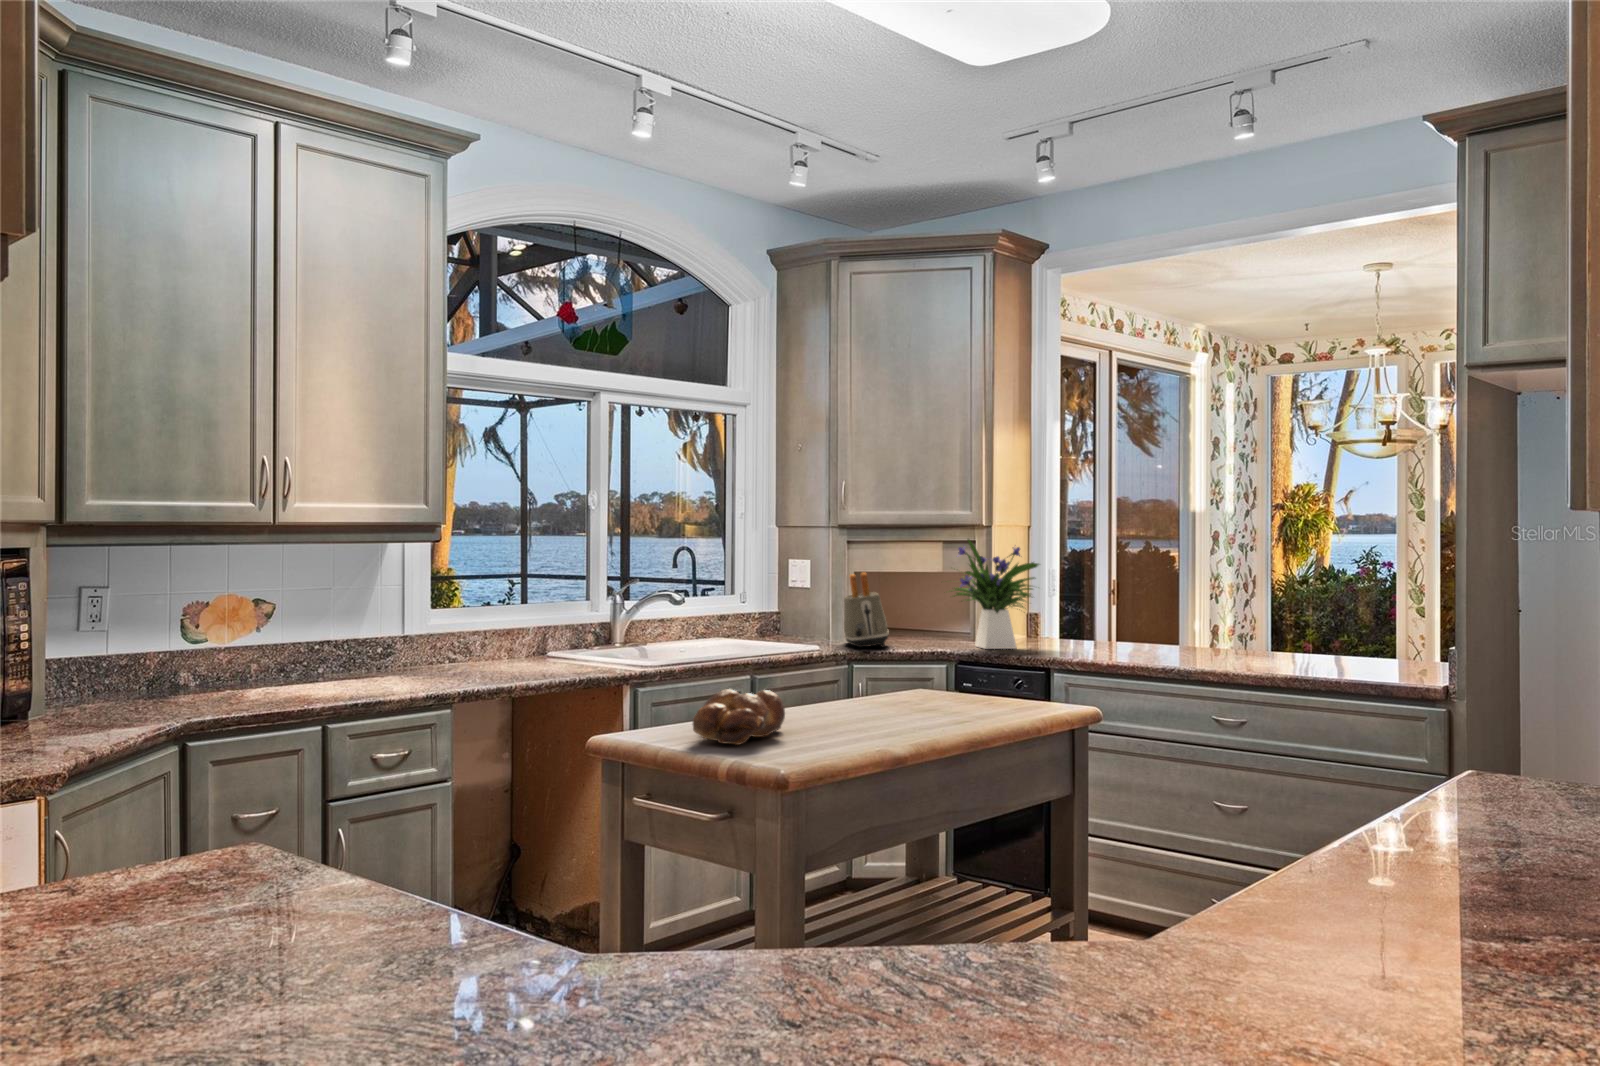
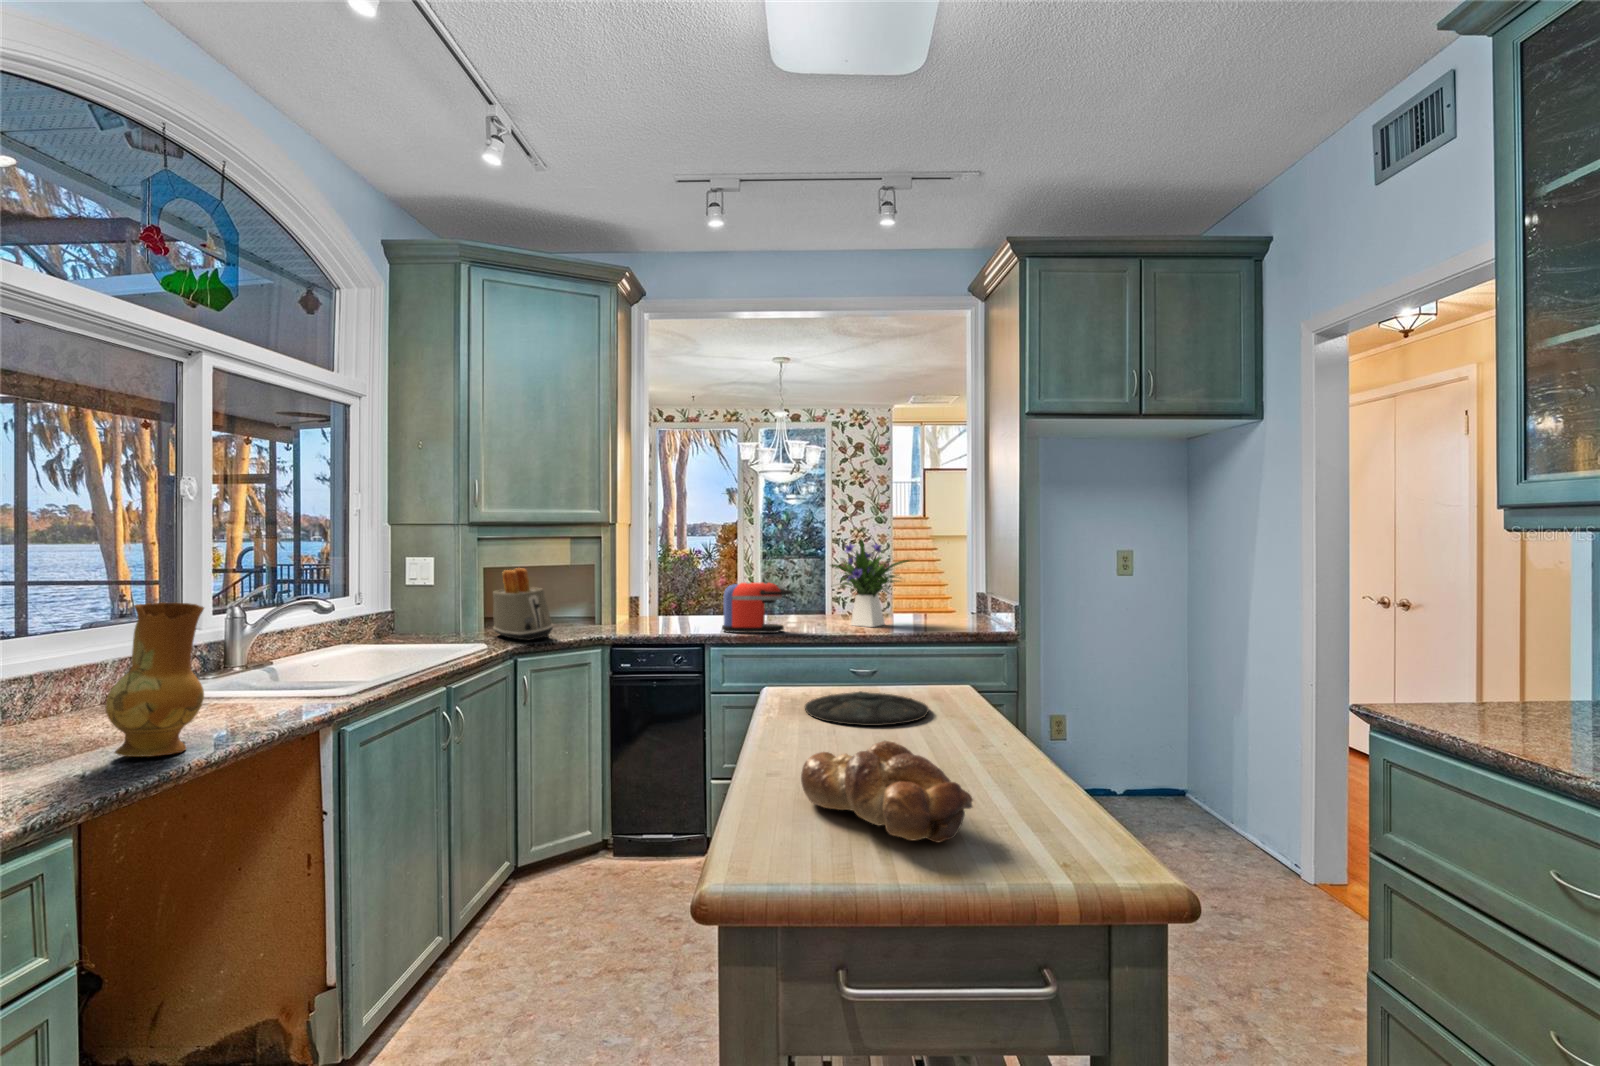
flower arrangement: present [955,539,1039,649] -> present [831,540,910,627]
ceramic jug: none [481,580,530,678] -> present [106,602,204,757]
coffee maker: none [1077,597,1161,662] -> present [722,583,792,633]
plate: none [880,690,1003,716] -> present [805,691,929,726]

